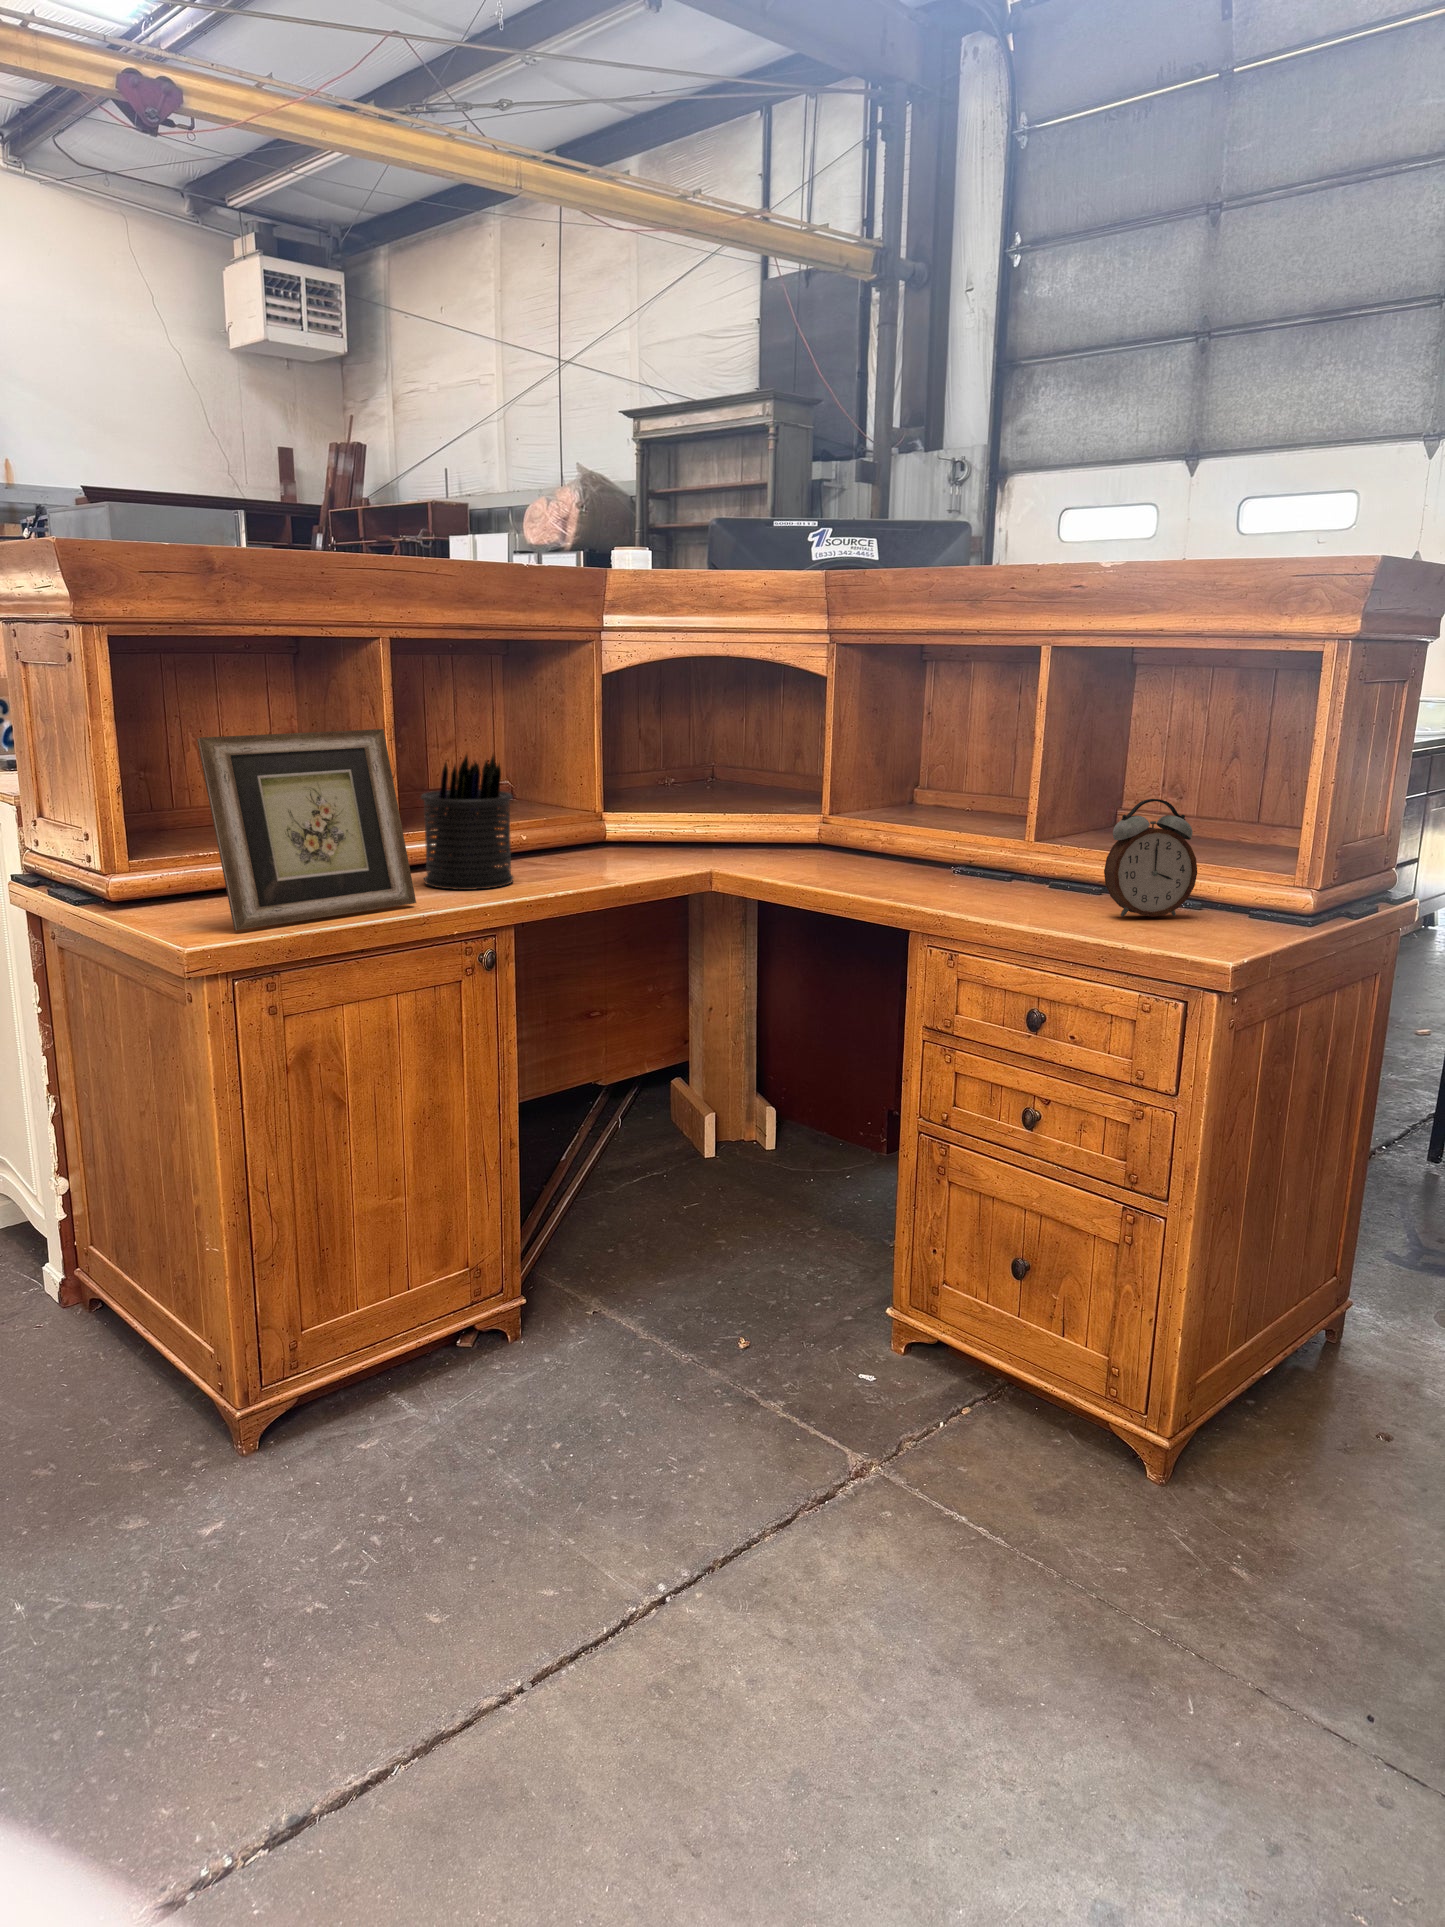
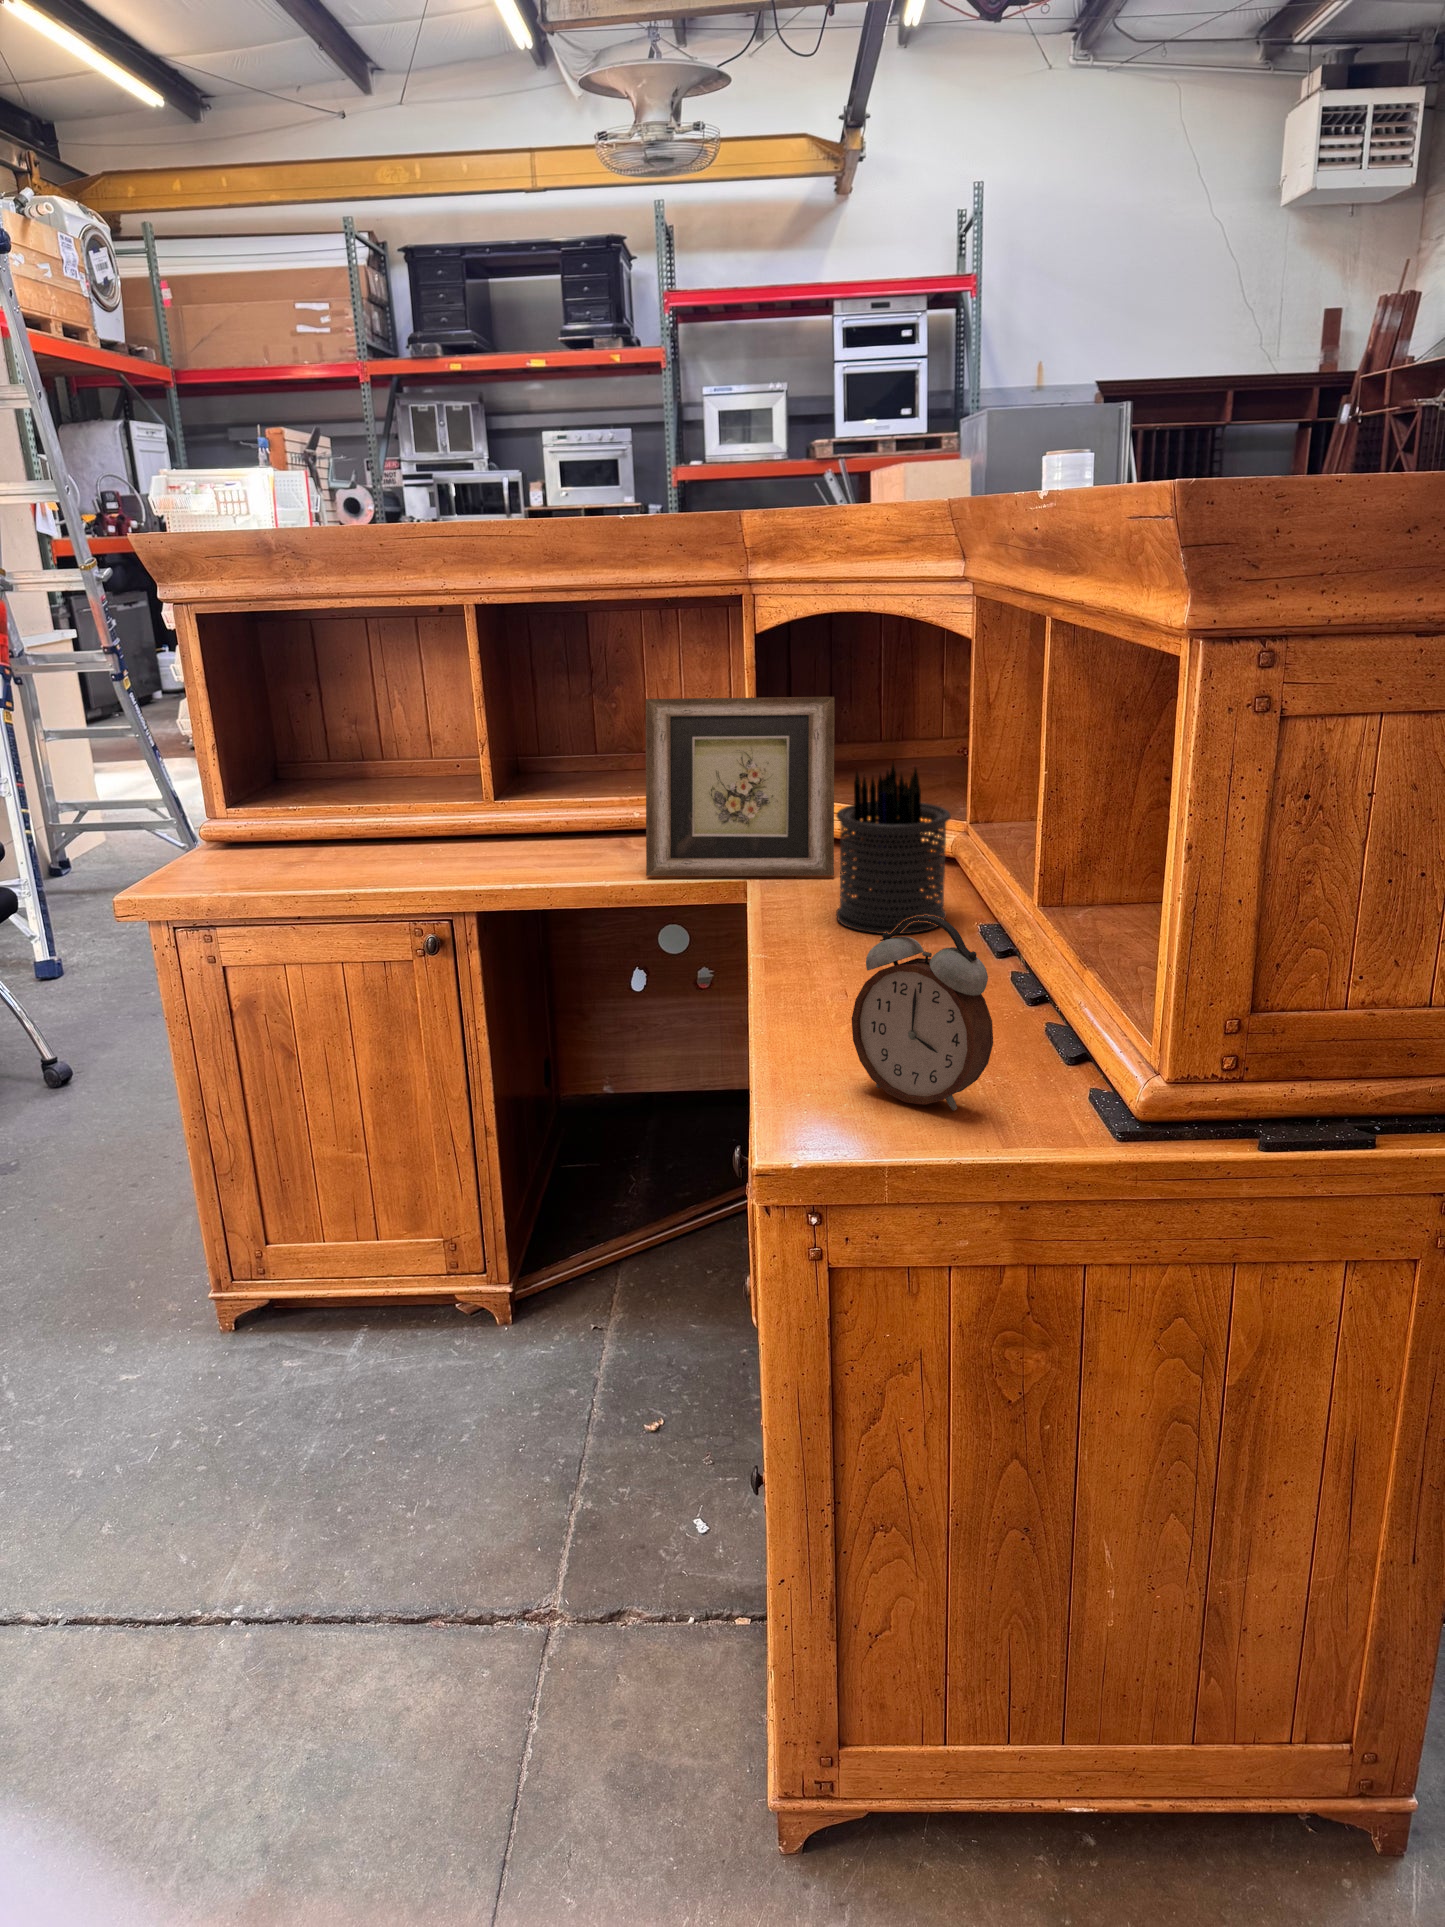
picture frame: present [197,729,416,930] -> present [646,697,834,876]
pen holder: present [421,755,513,890] -> present [836,763,951,934]

